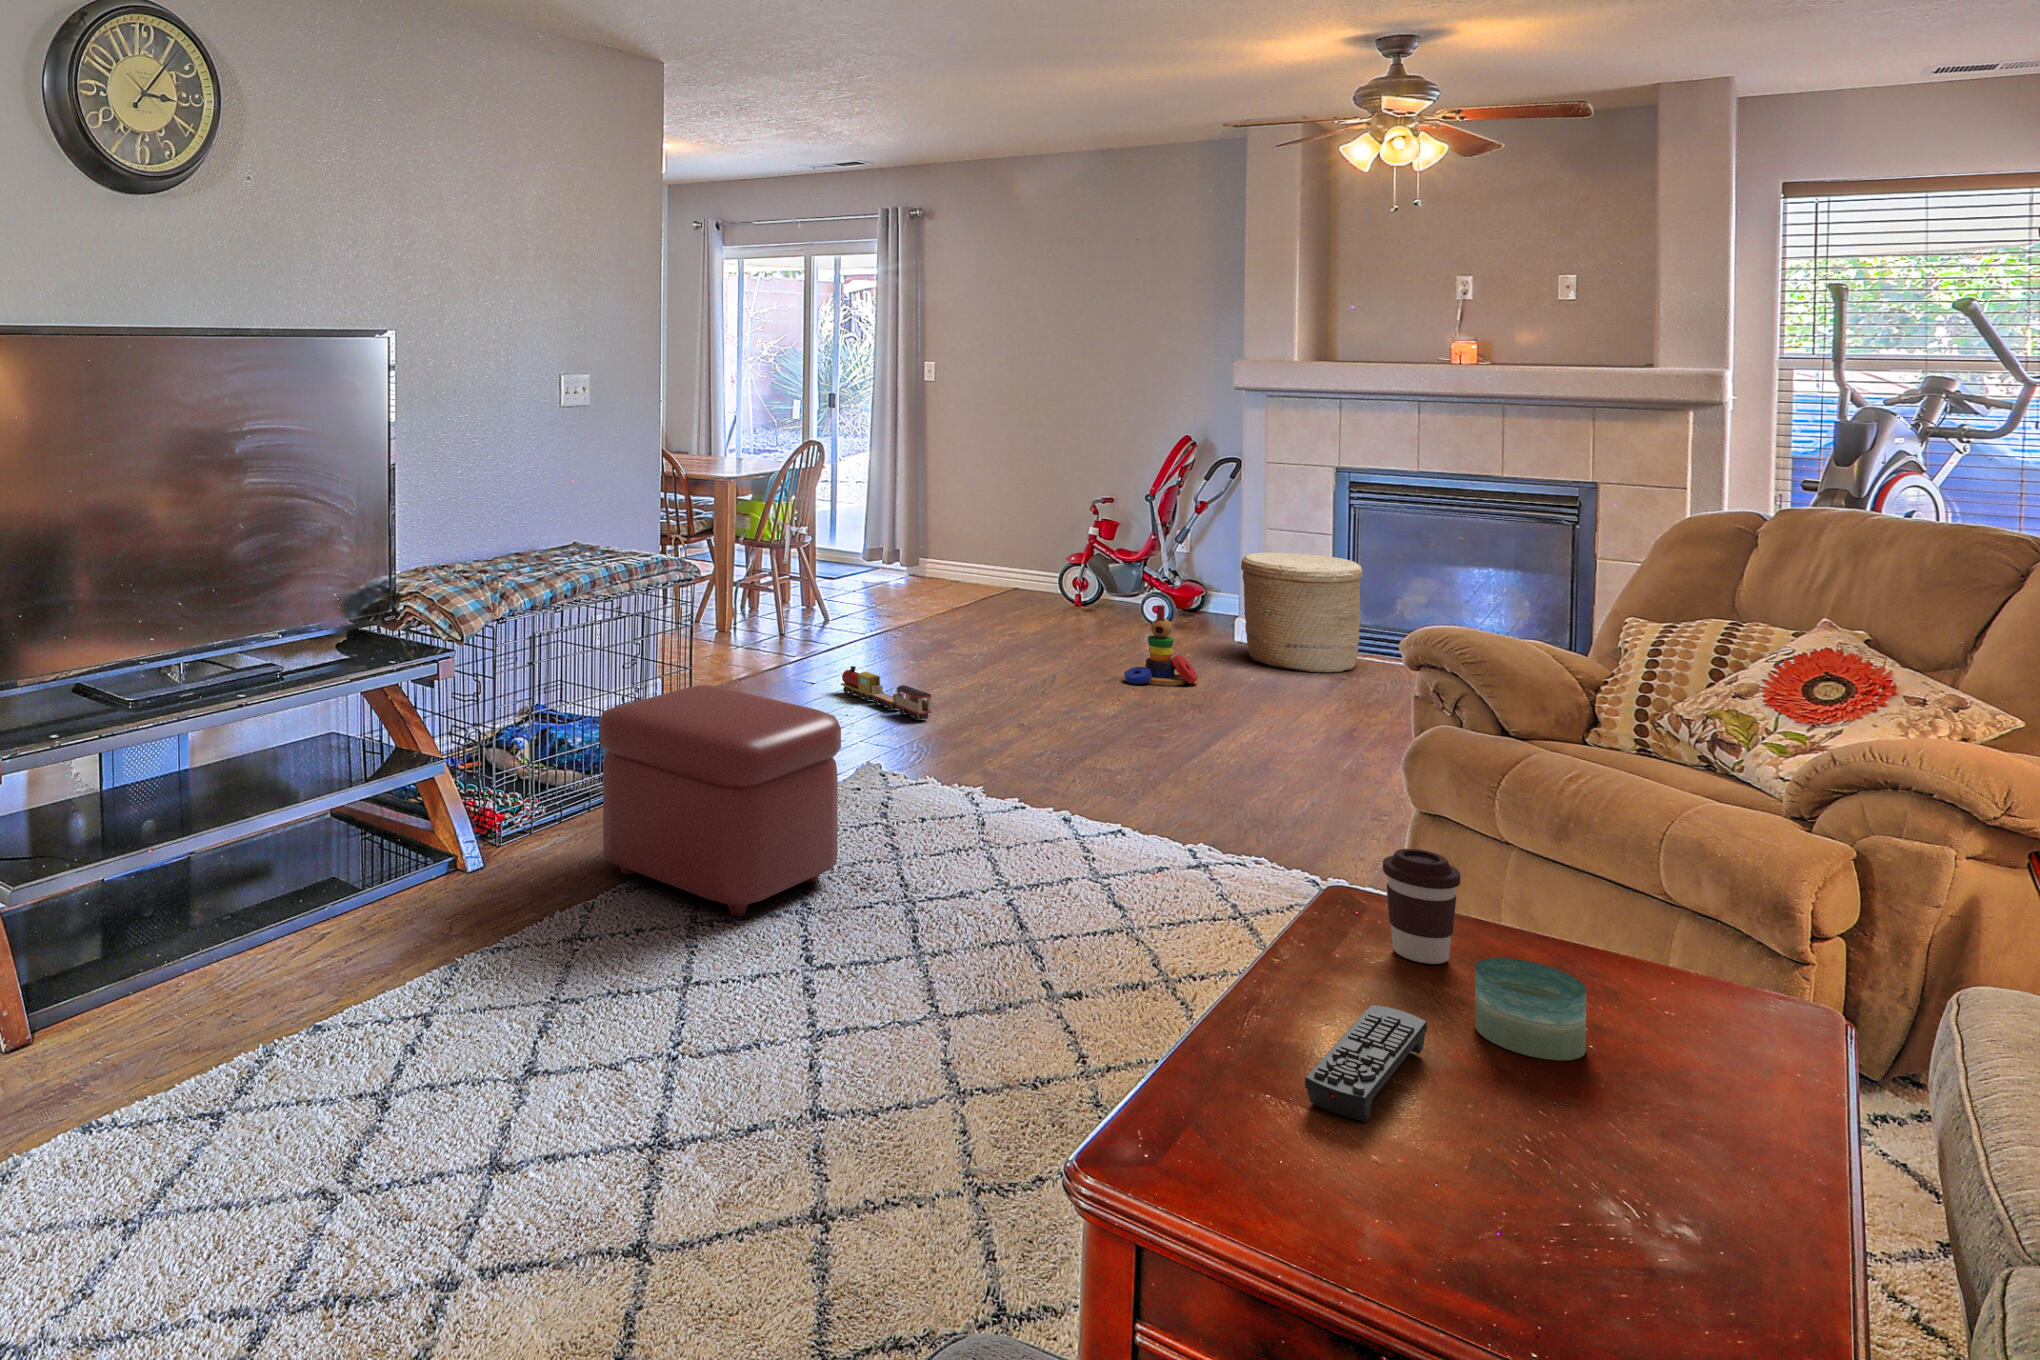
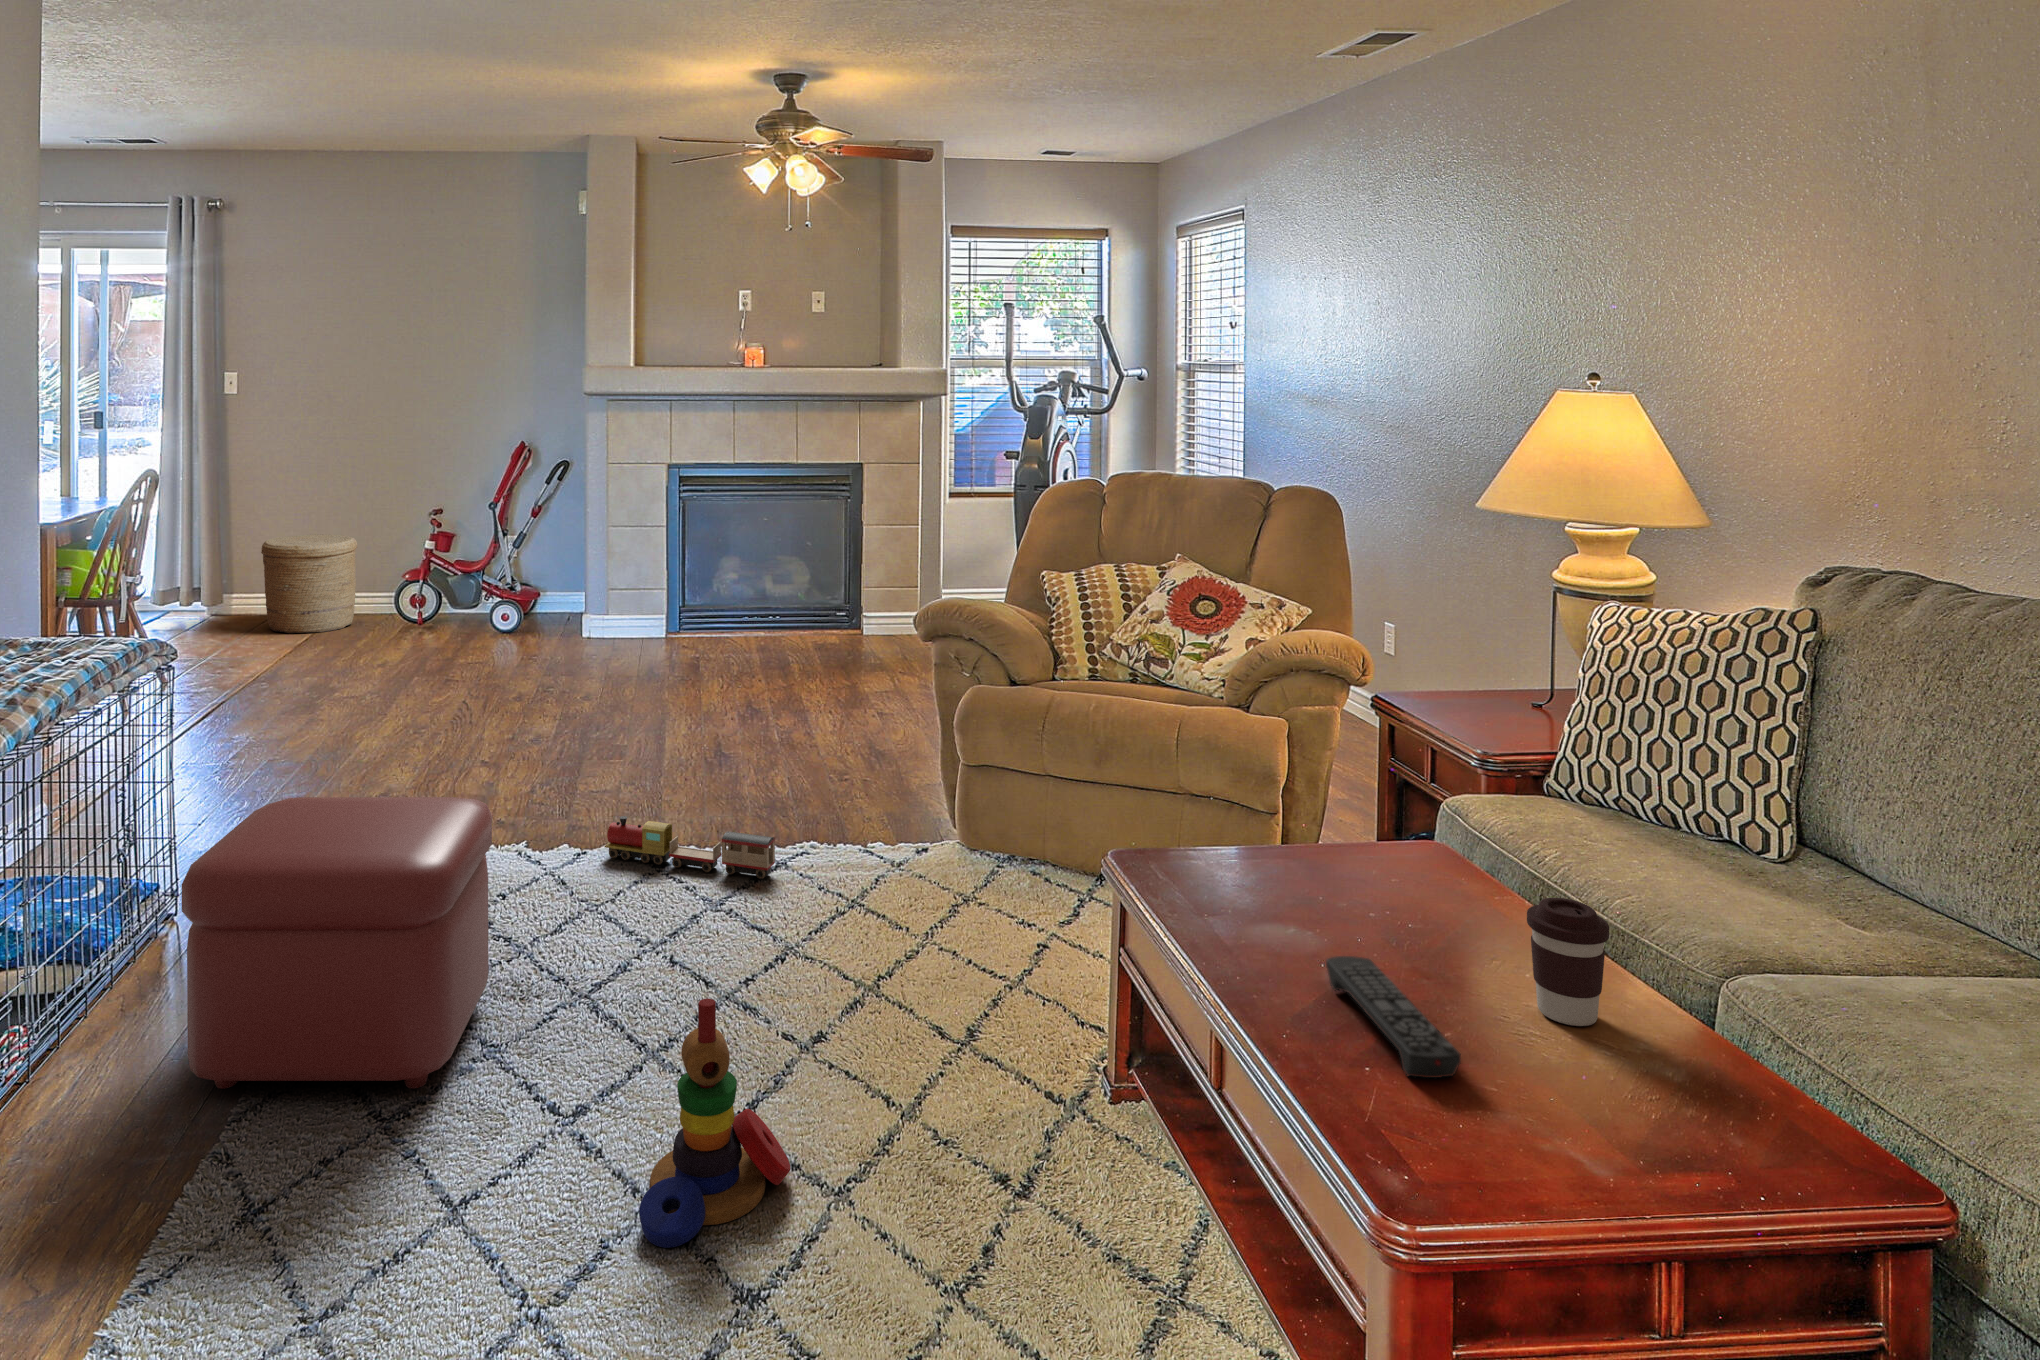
woven basket: present [1241,552,1363,672] -> present [261,534,357,634]
stacking toy: present [1124,605,1198,686] -> present [639,998,791,1248]
toy train: present [841,666,931,721] -> present [604,816,775,879]
coffee cup: present [1383,849,1460,964] -> present [1527,898,1609,1026]
candle: present [1475,958,1586,1060] -> none [1344,877,1428,960]

